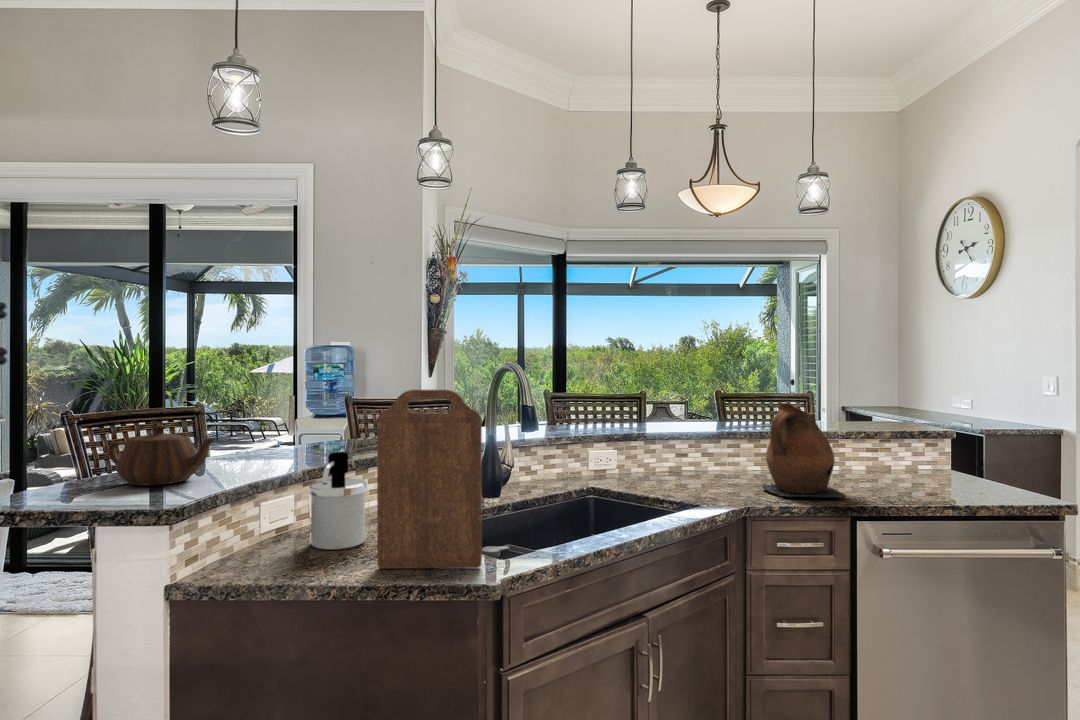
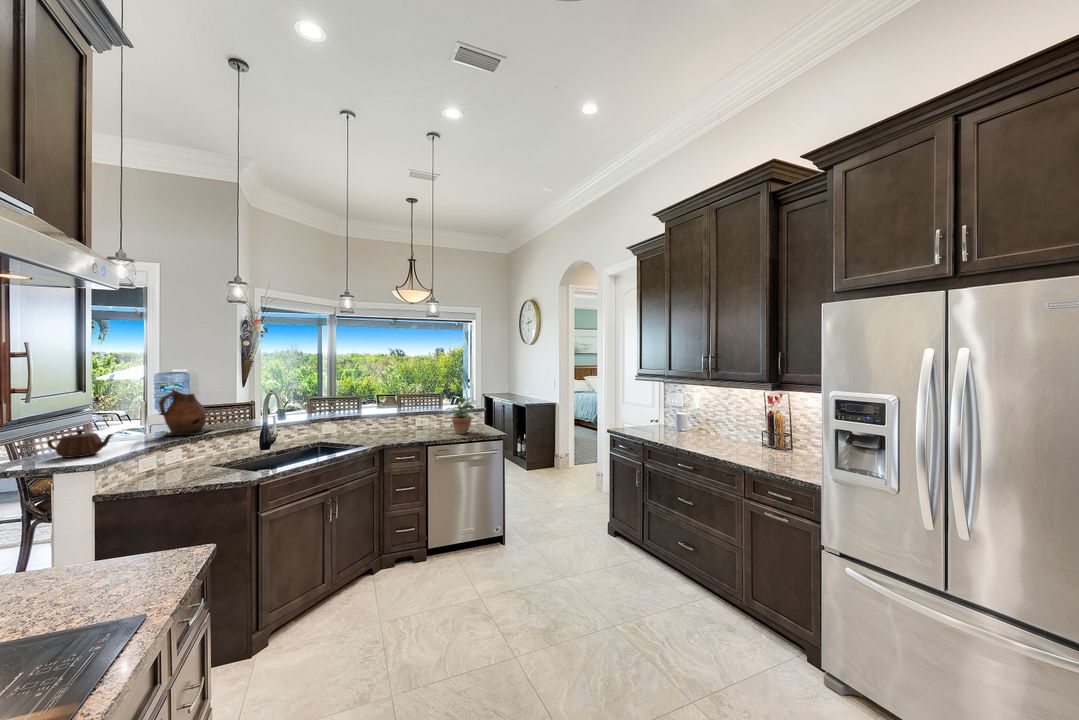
cutting board: present [377,390,482,569] -> none [201,409,250,480]
potted plant: none [867,396,952,492] -> present [446,397,475,434]
ceramic pitcher: present [763,402,846,499] -> present [159,389,212,436]
soap dispenser: present [309,452,367,550] -> none [166,436,197,477]

